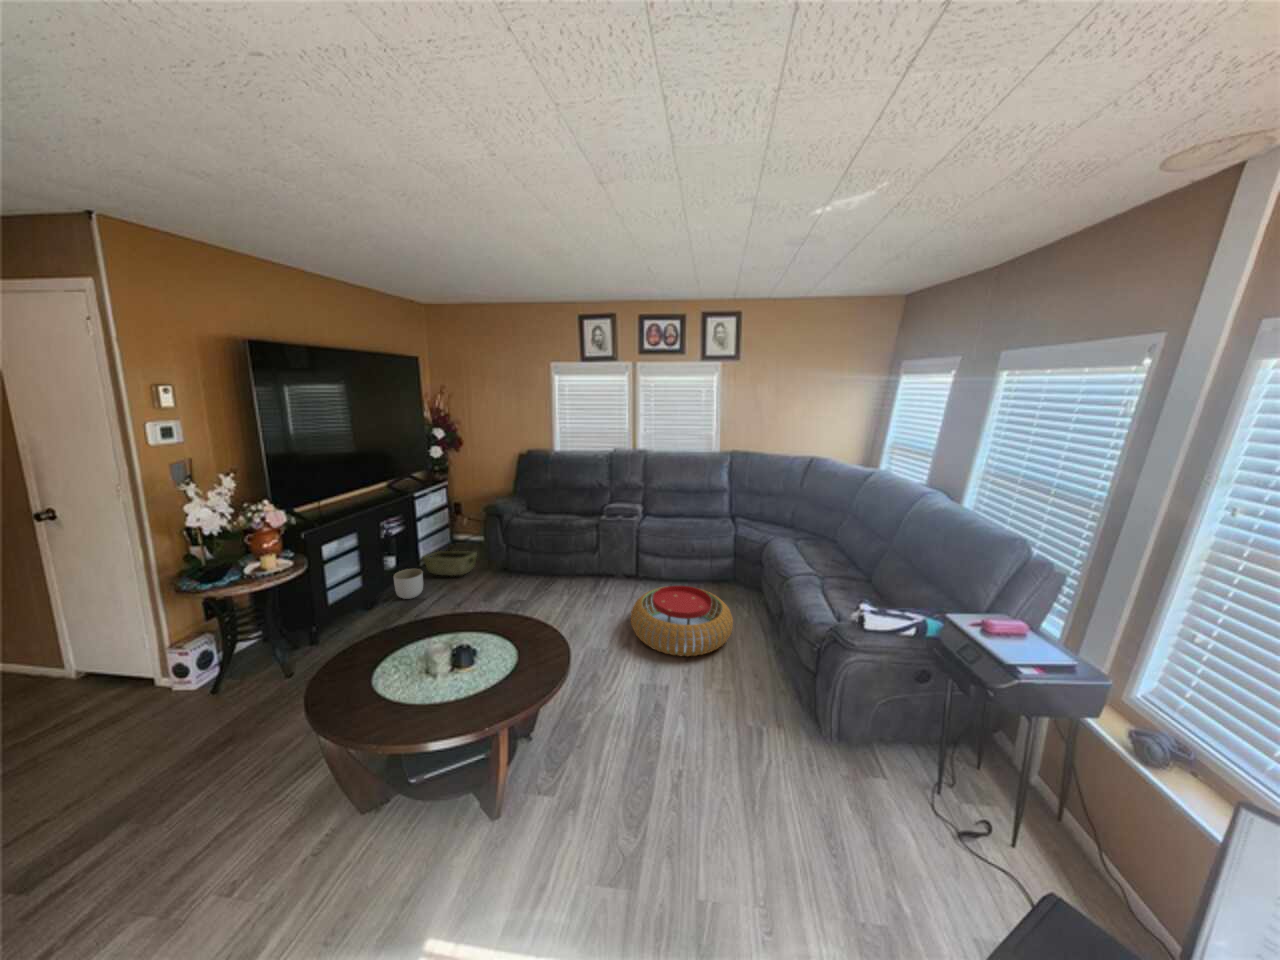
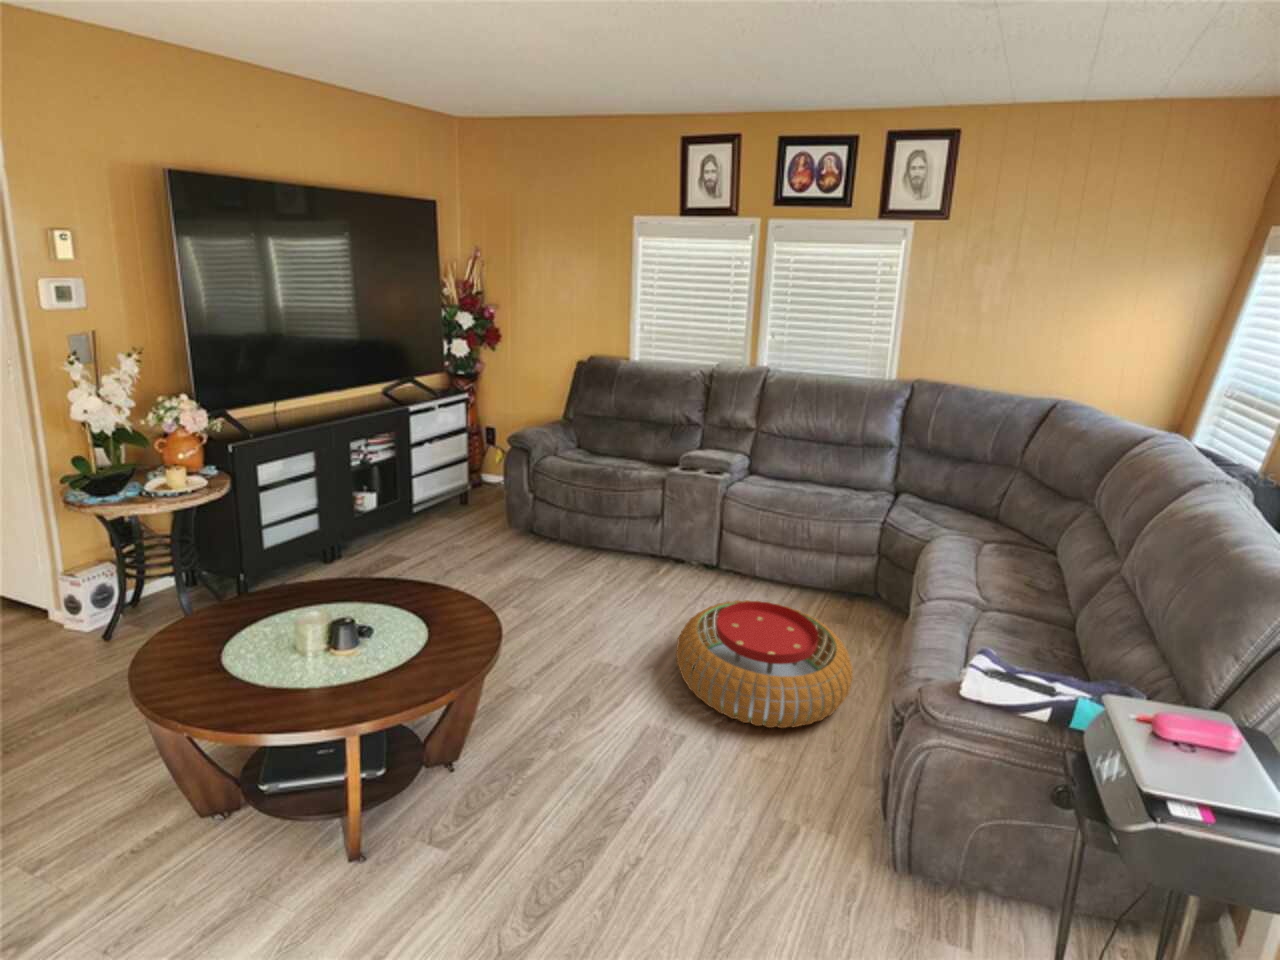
woven basket: present [423,551,477,576] -> none [416,494,492,533]
planter: present [394,569,423,599] -> none [367,513,407,555]

